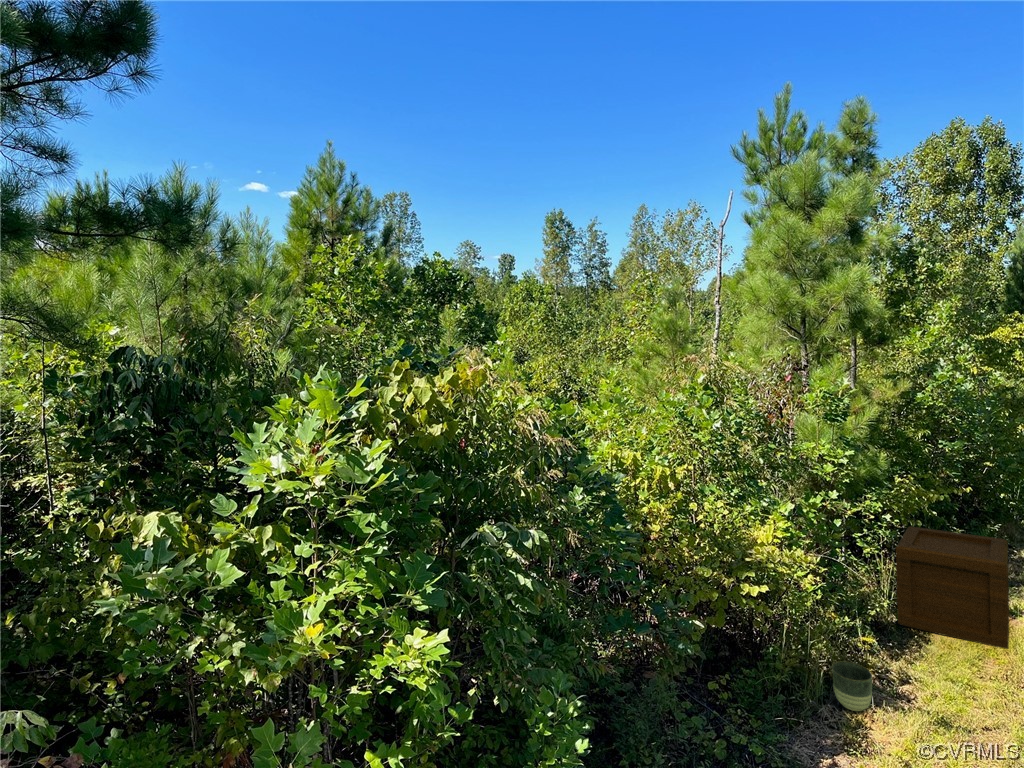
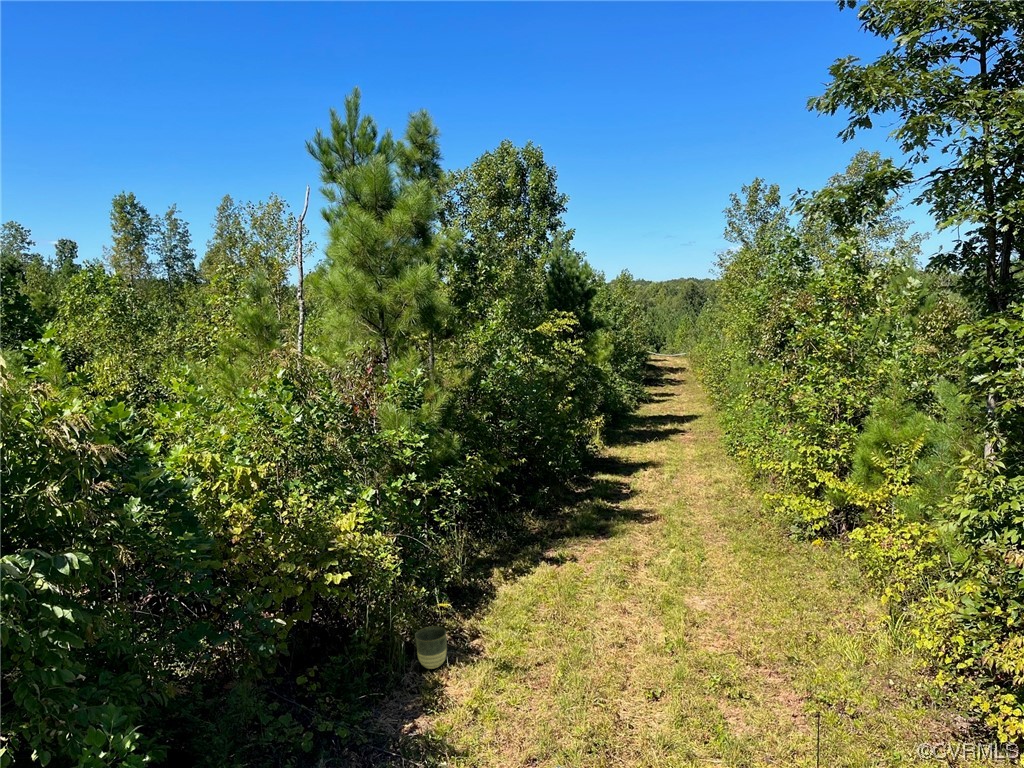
wooden crate: present [896,526,1009,649] -> none [465,496,543,586]

